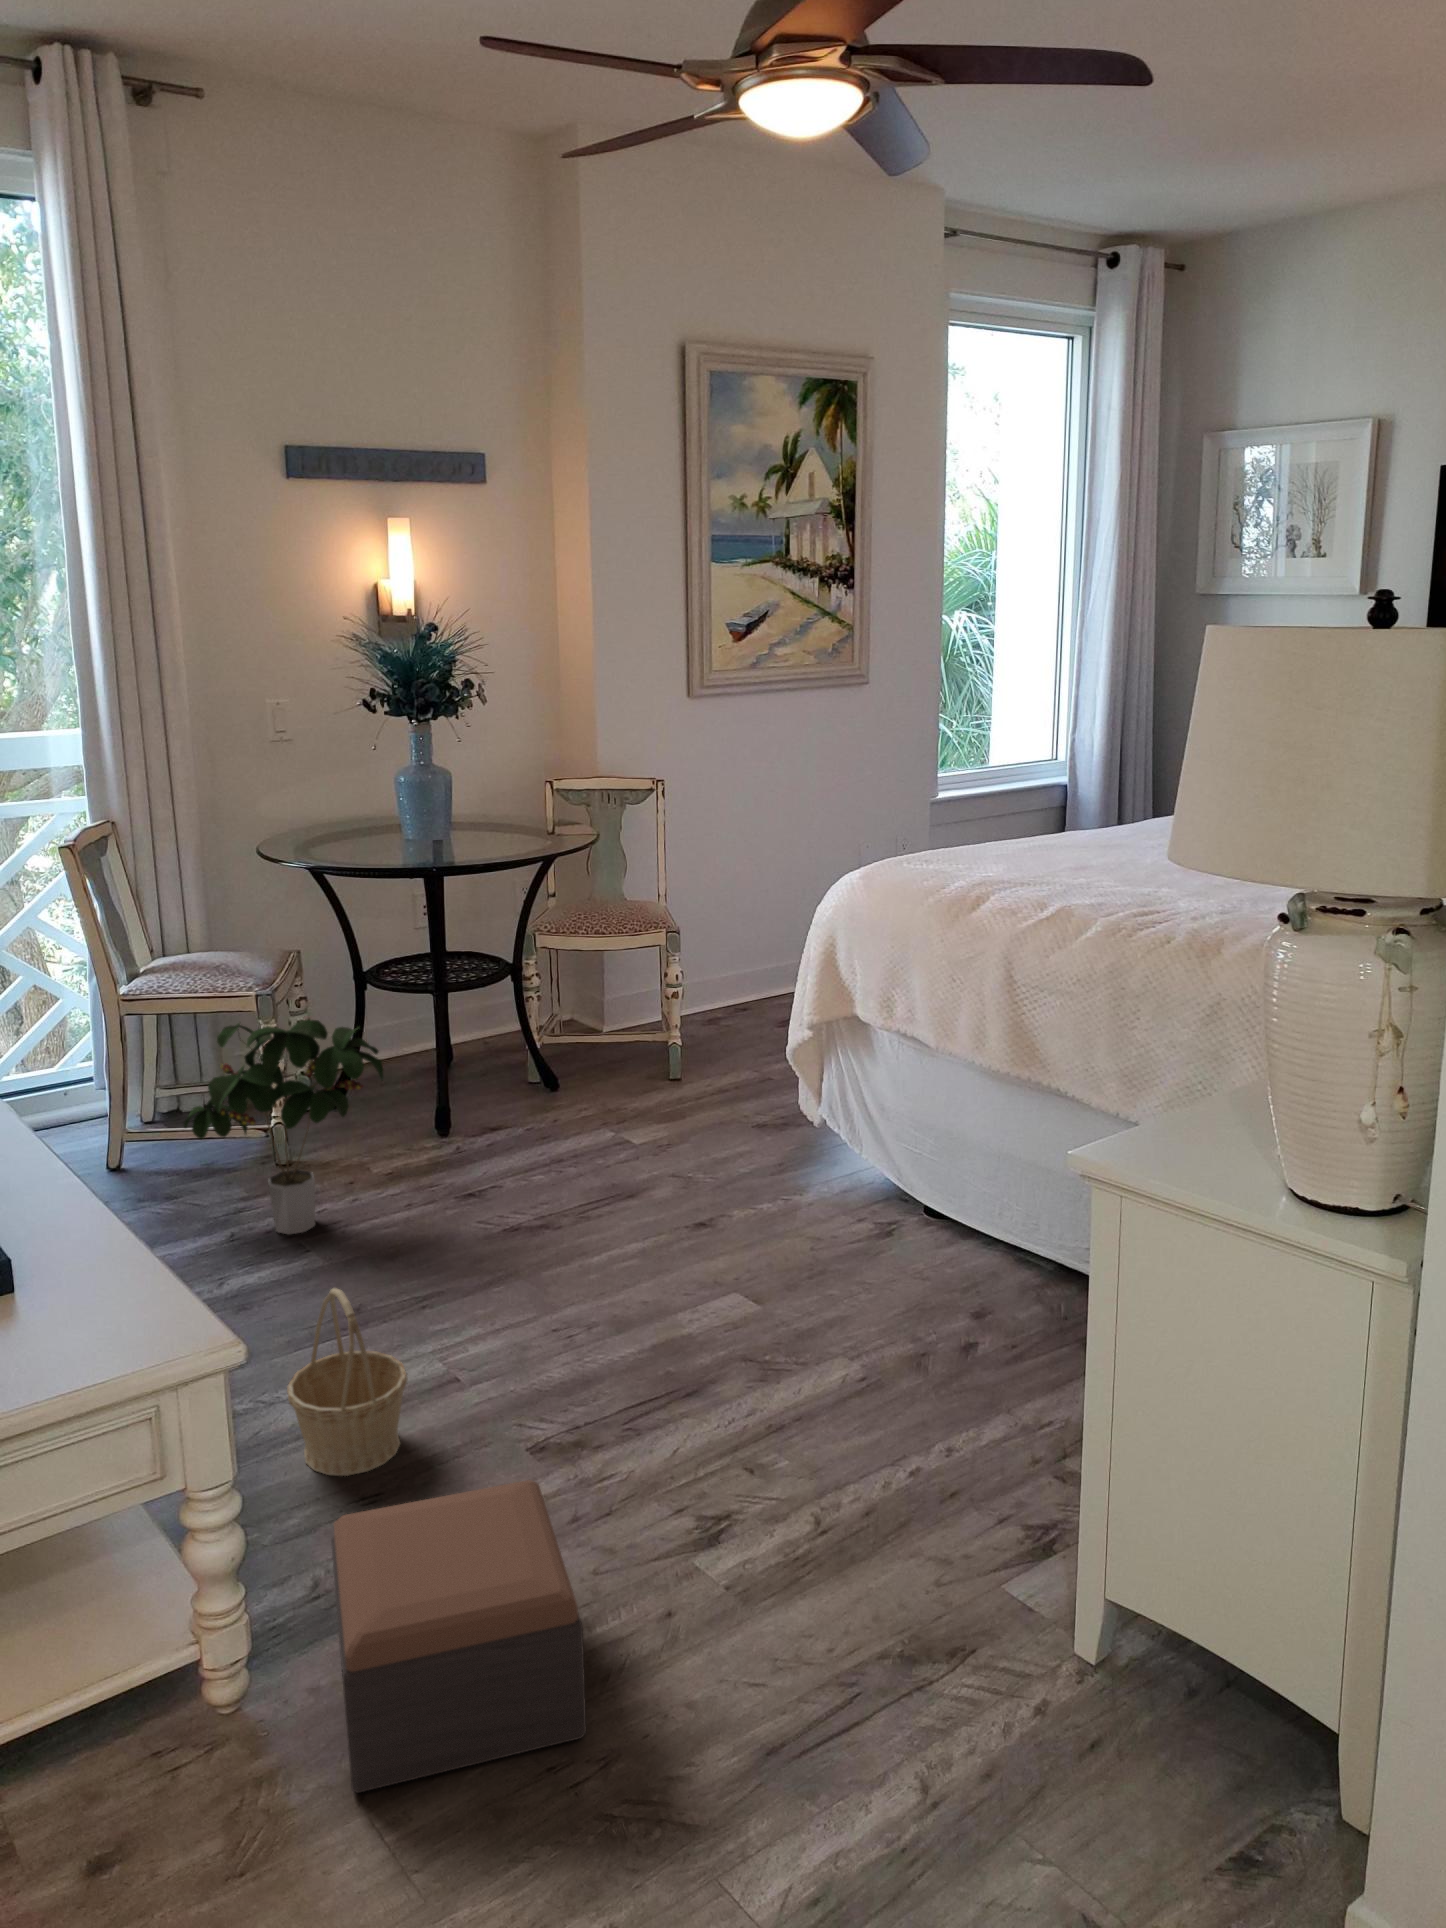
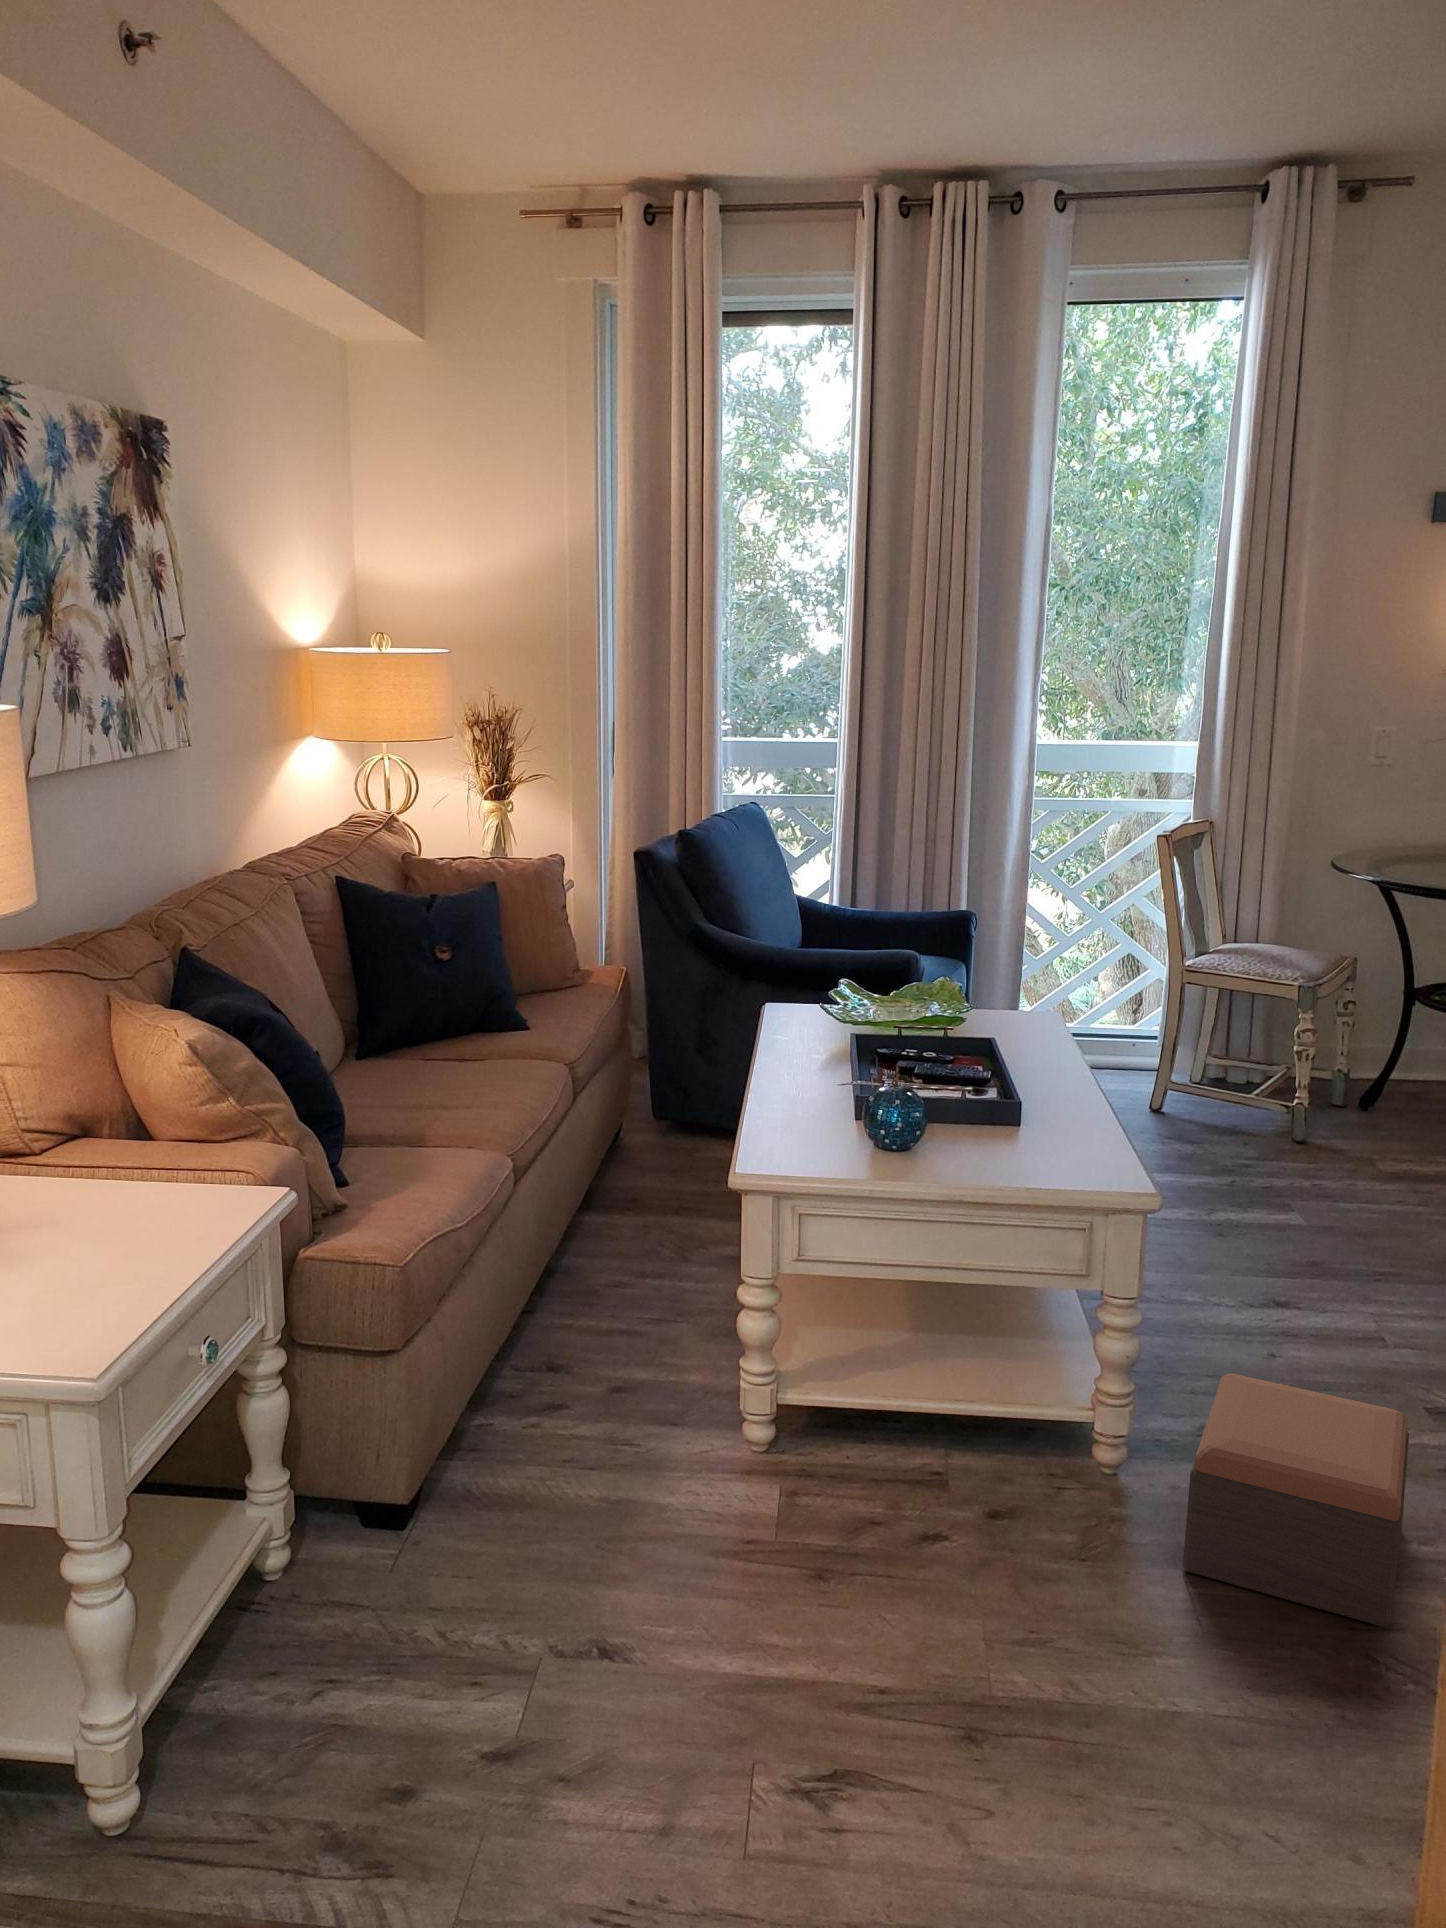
potted plant: present [184,1019,383,1234] -> none [1211,1001,1397,1198]
basket: present [287,1289,407,1476] -> none [1225,1220,1333,1381]

